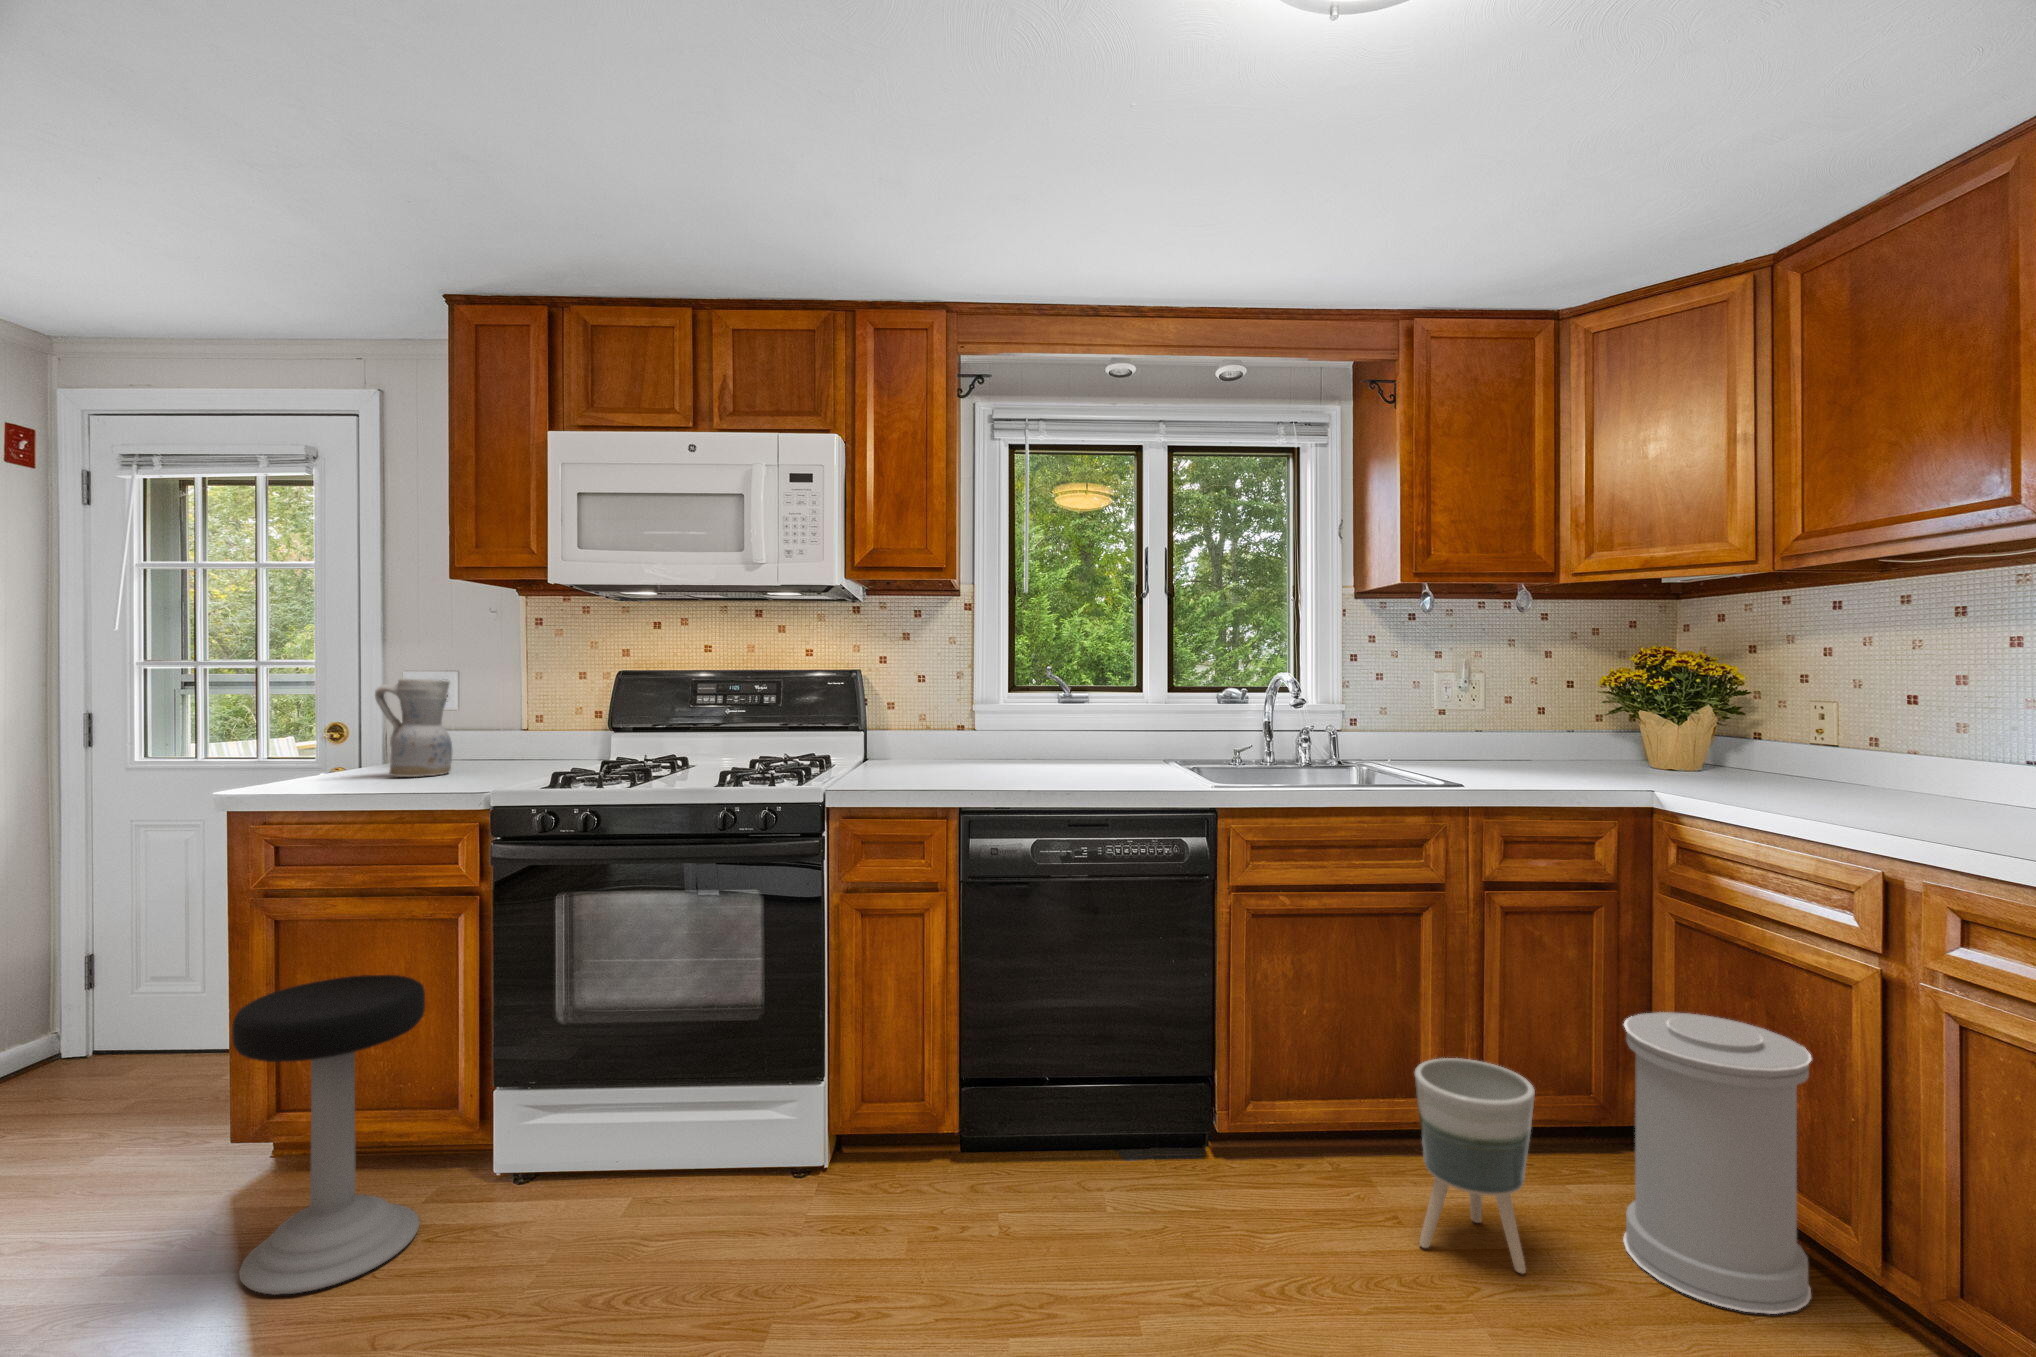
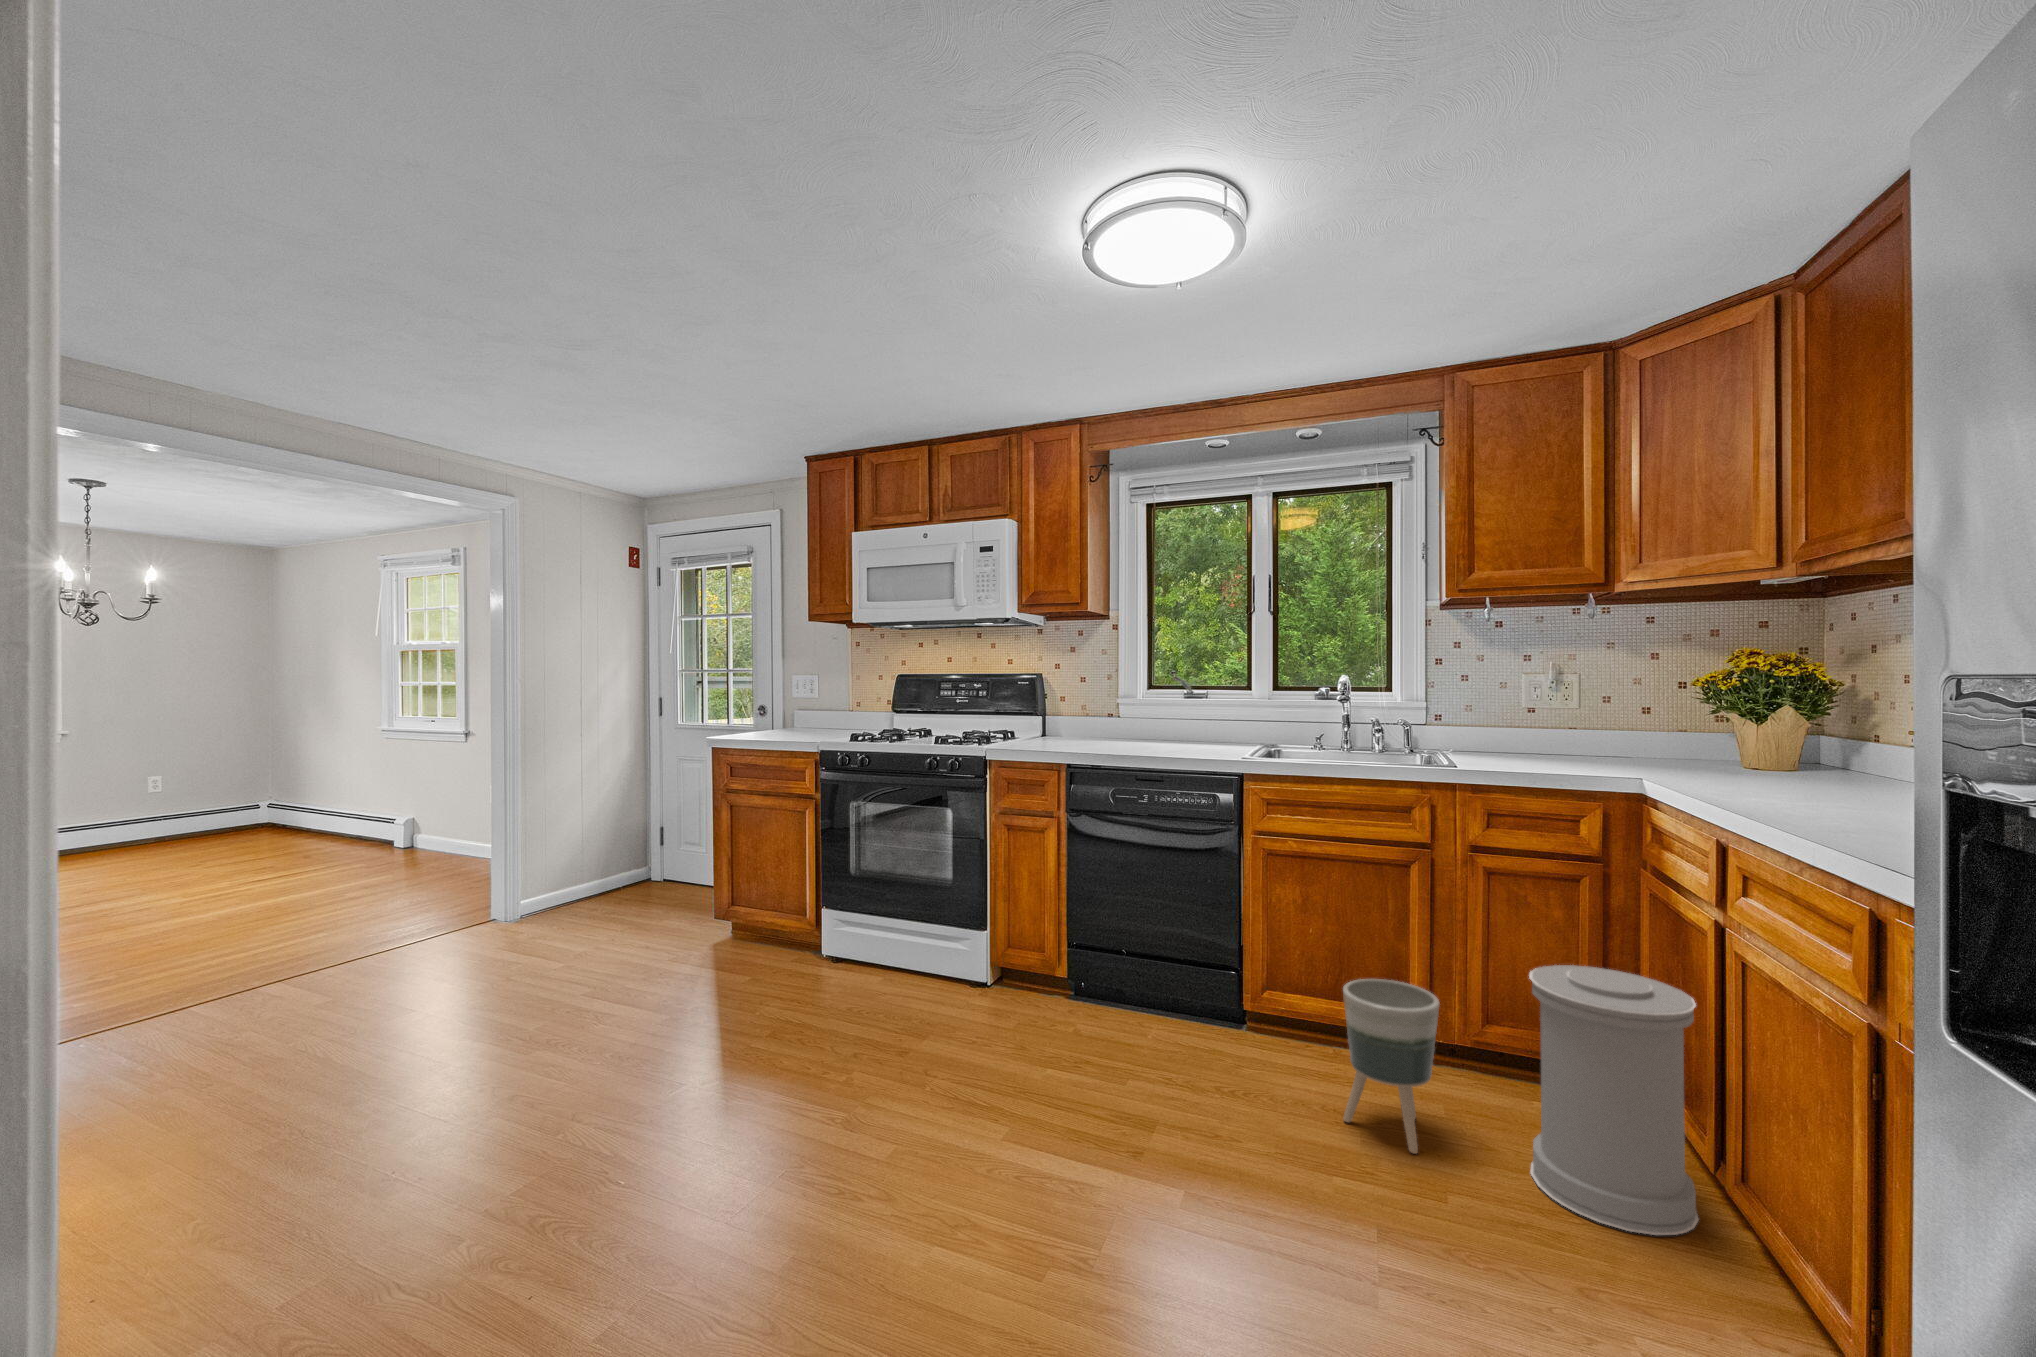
ceramic pitcher: present [375,678,452,777] -> none [762,678,801,735]
stool: present [232,975,425,1294] -> none [666,840,756,999]

